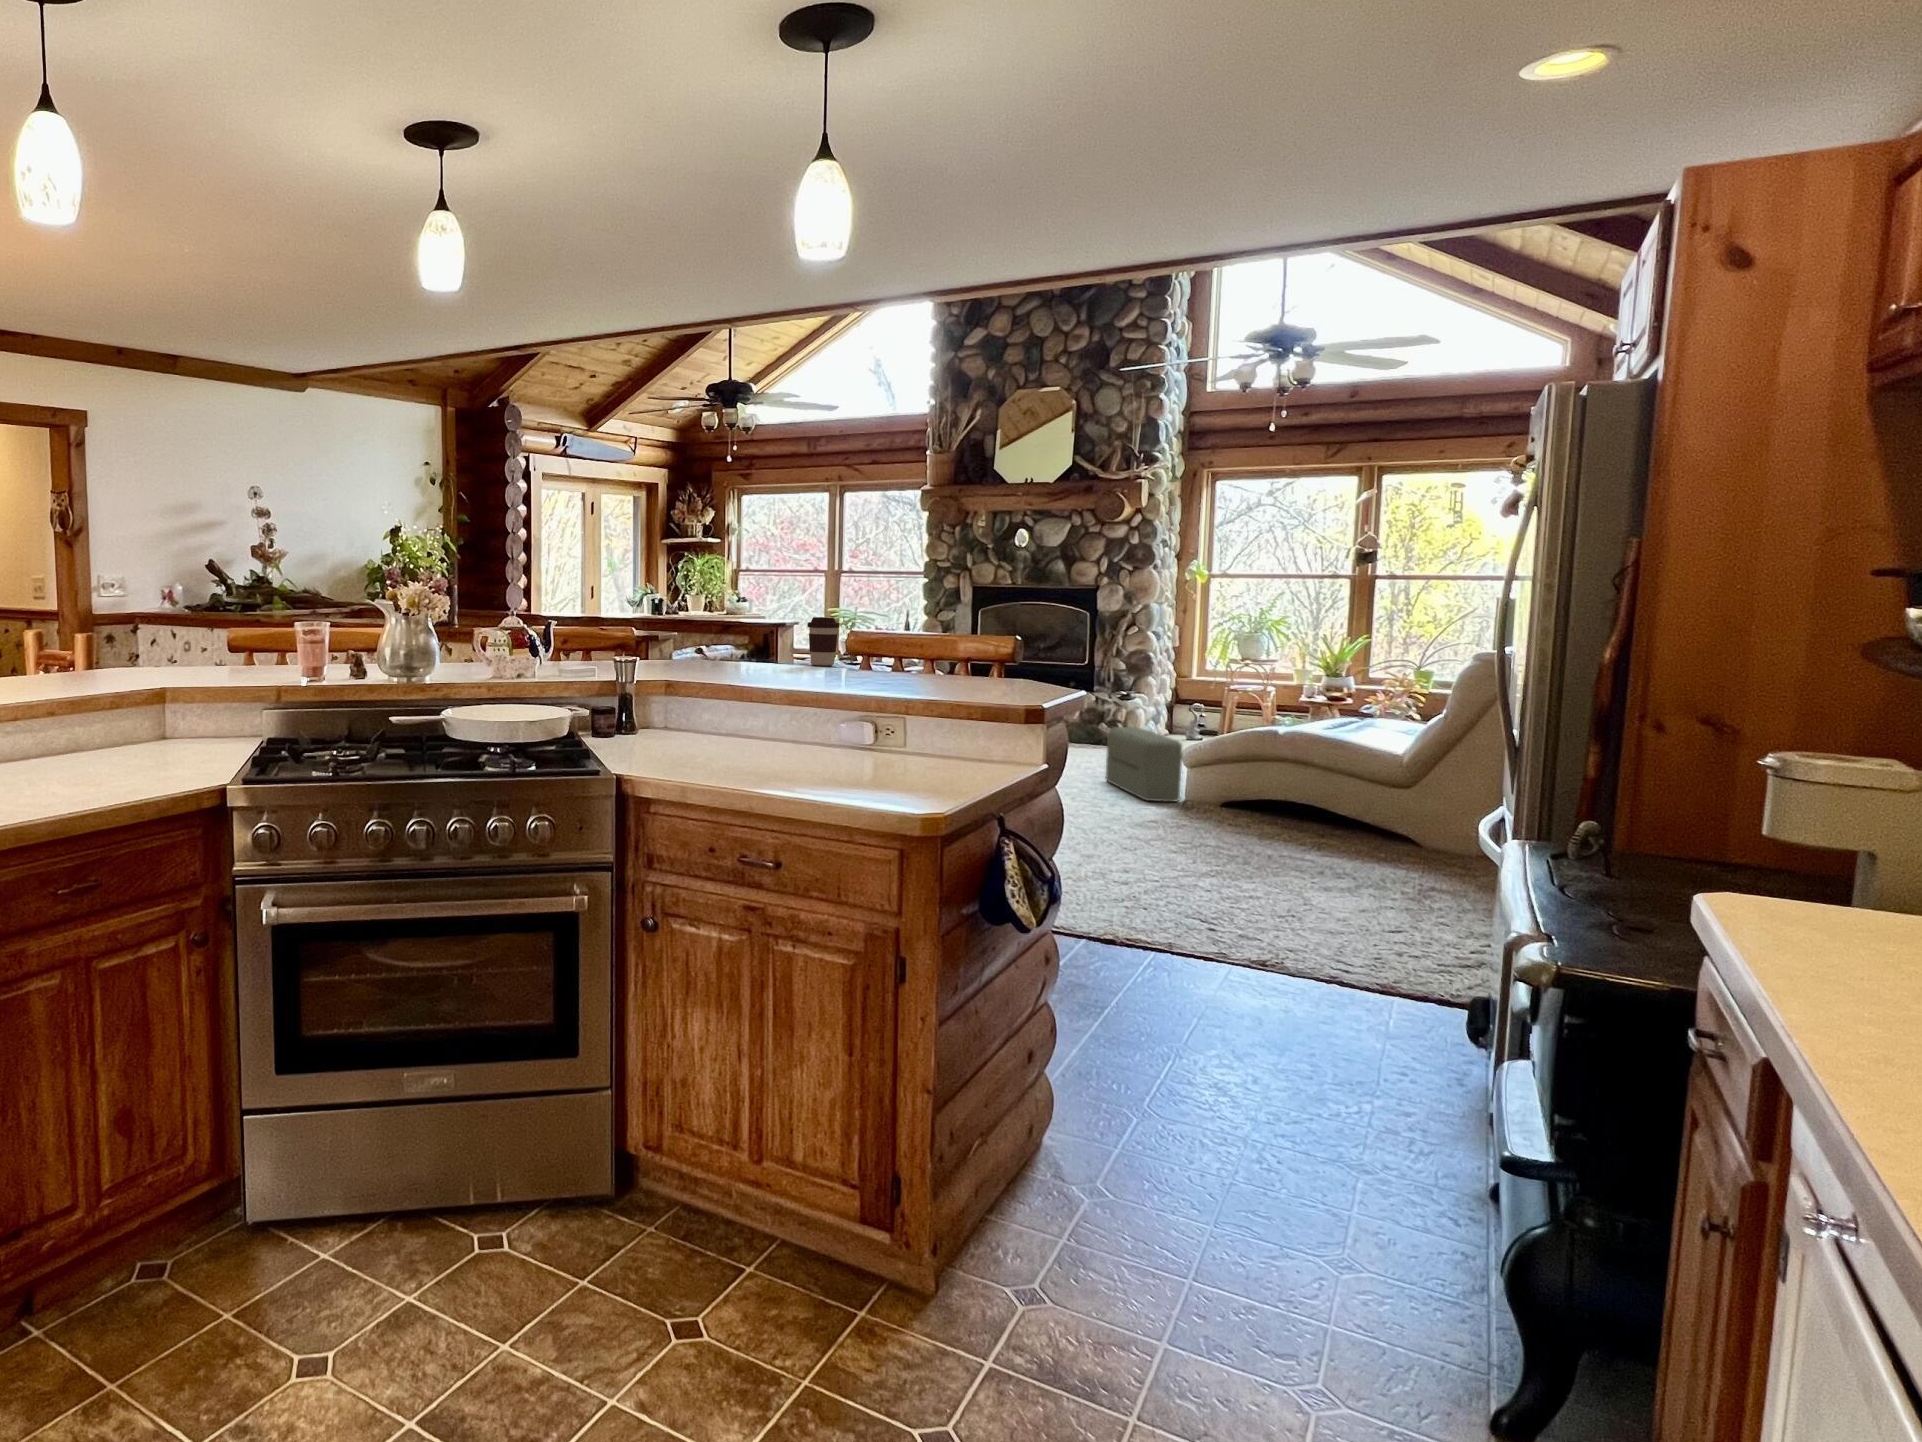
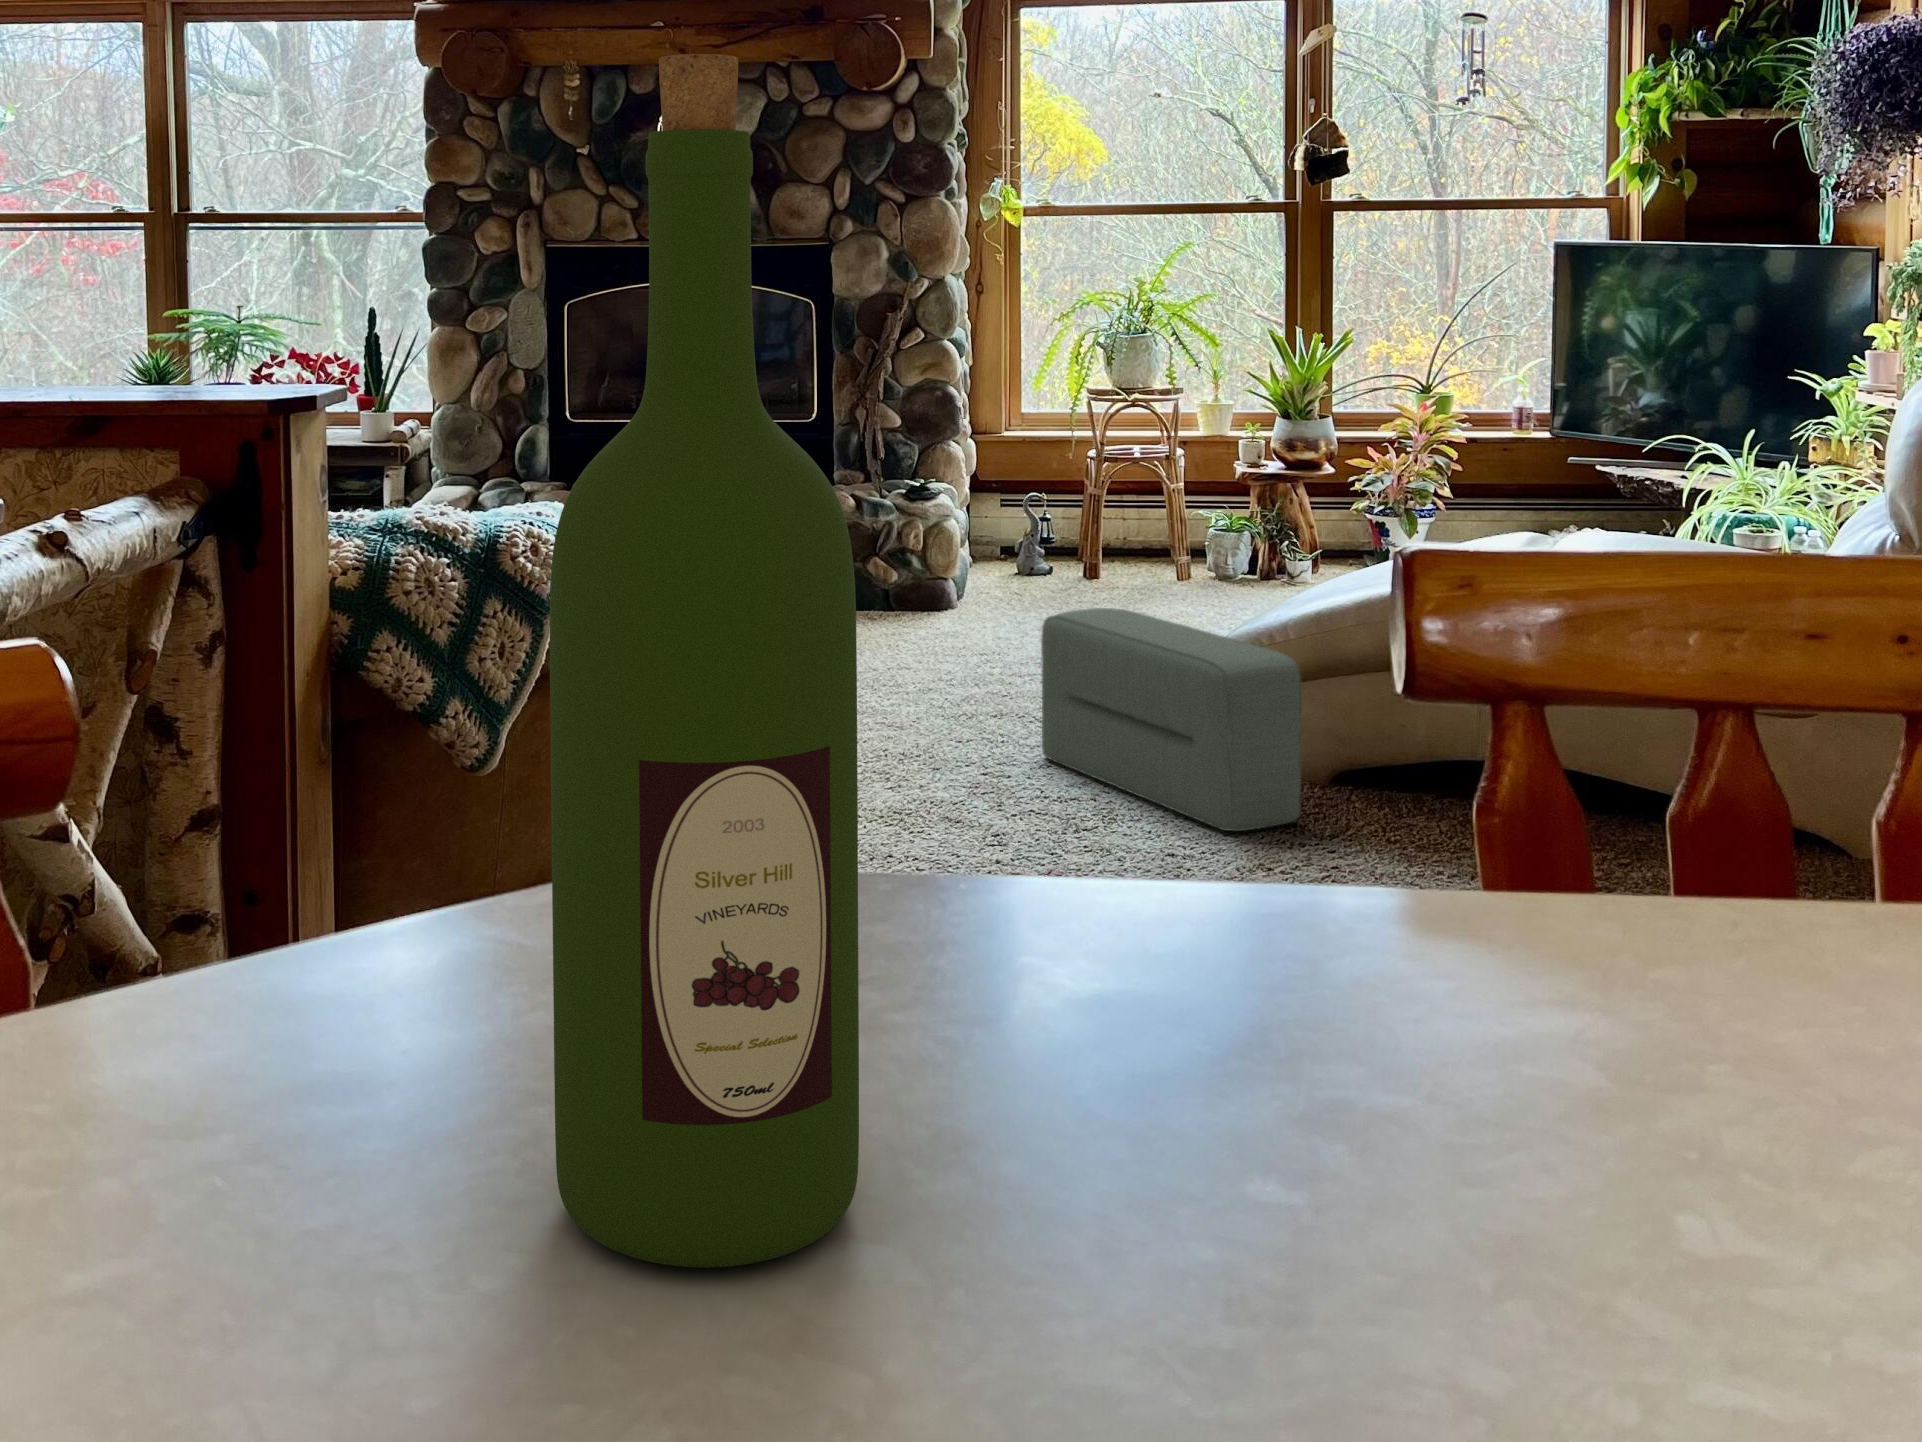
wine bottle: none [732,569,757,663] -> present [550,54,859,1267]
coffee cup: present [807,617,839,666] -> none [1449,587,1849,1199]

